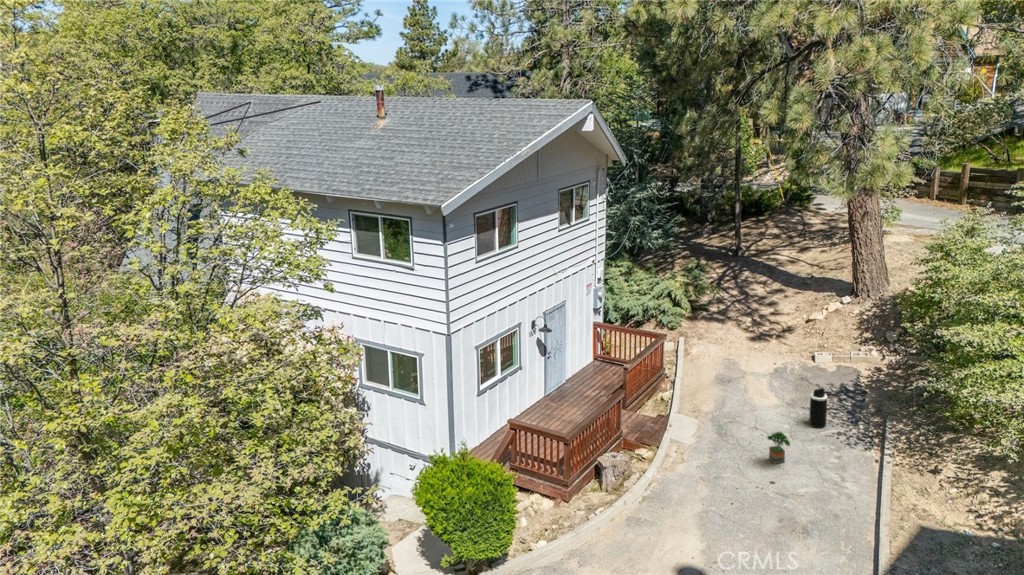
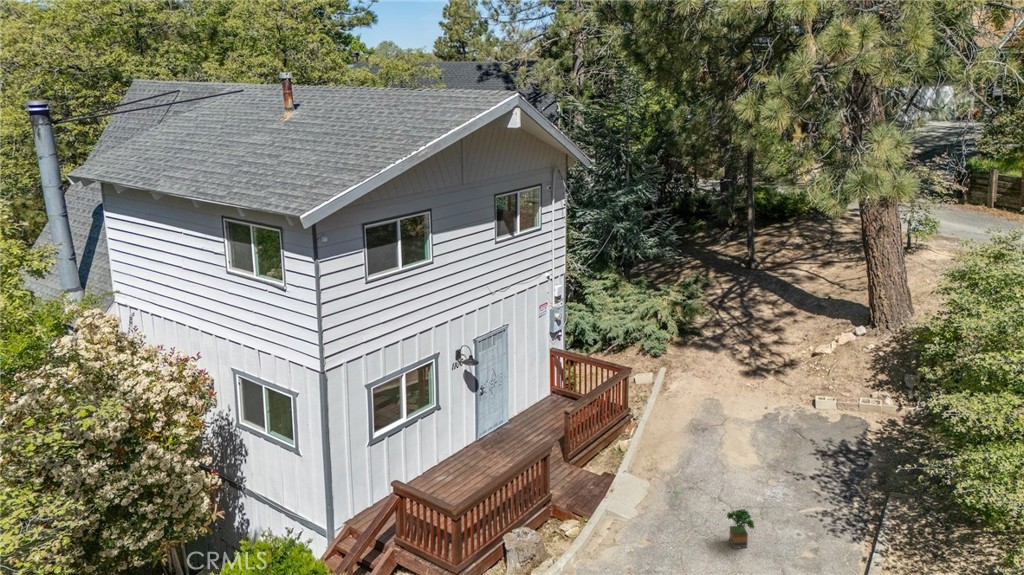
trash can: present [809,388,827,428] -> none [790,452,813,502]

